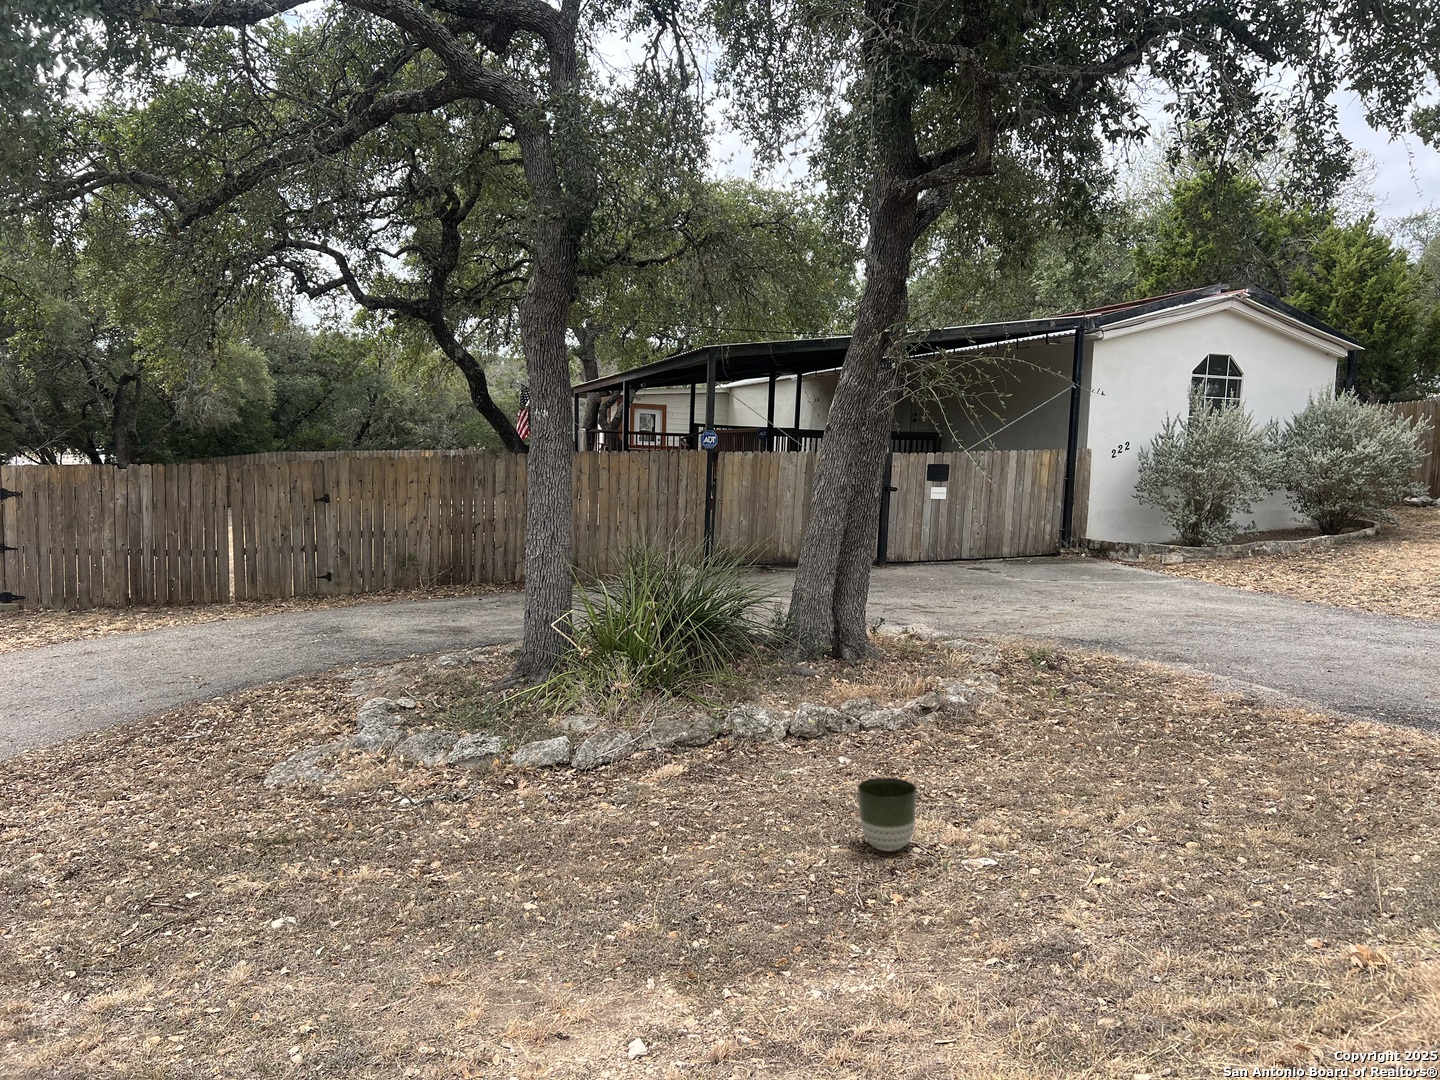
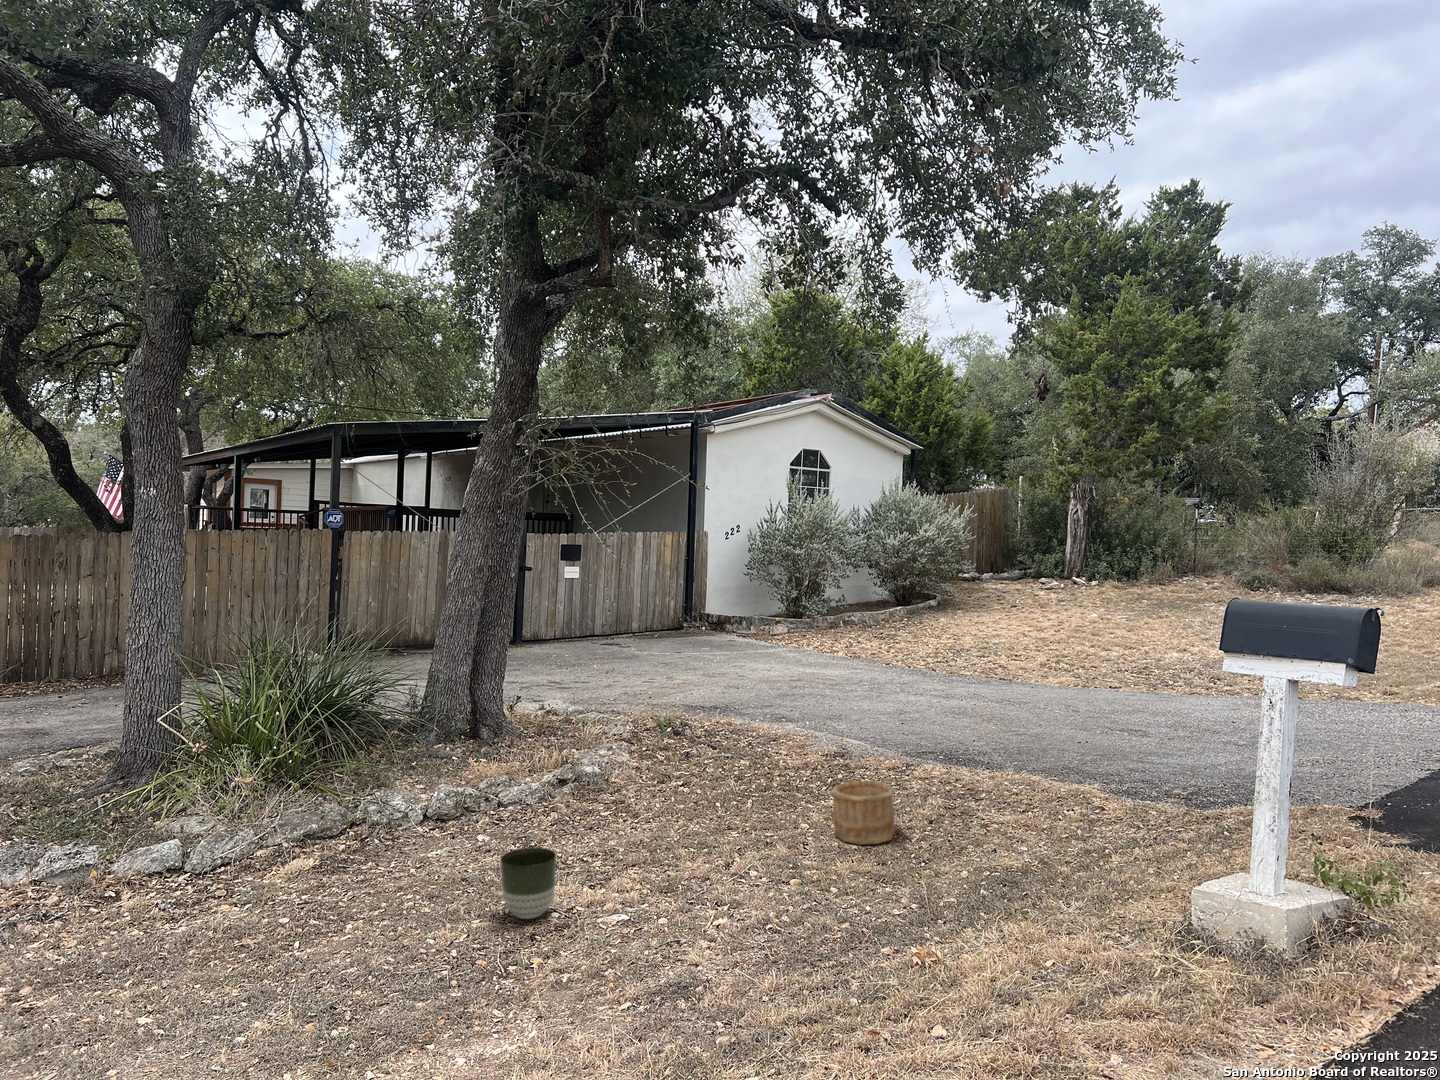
wooden bucket: none [1244,737,1332,814] -> present [831,781,894,845]

